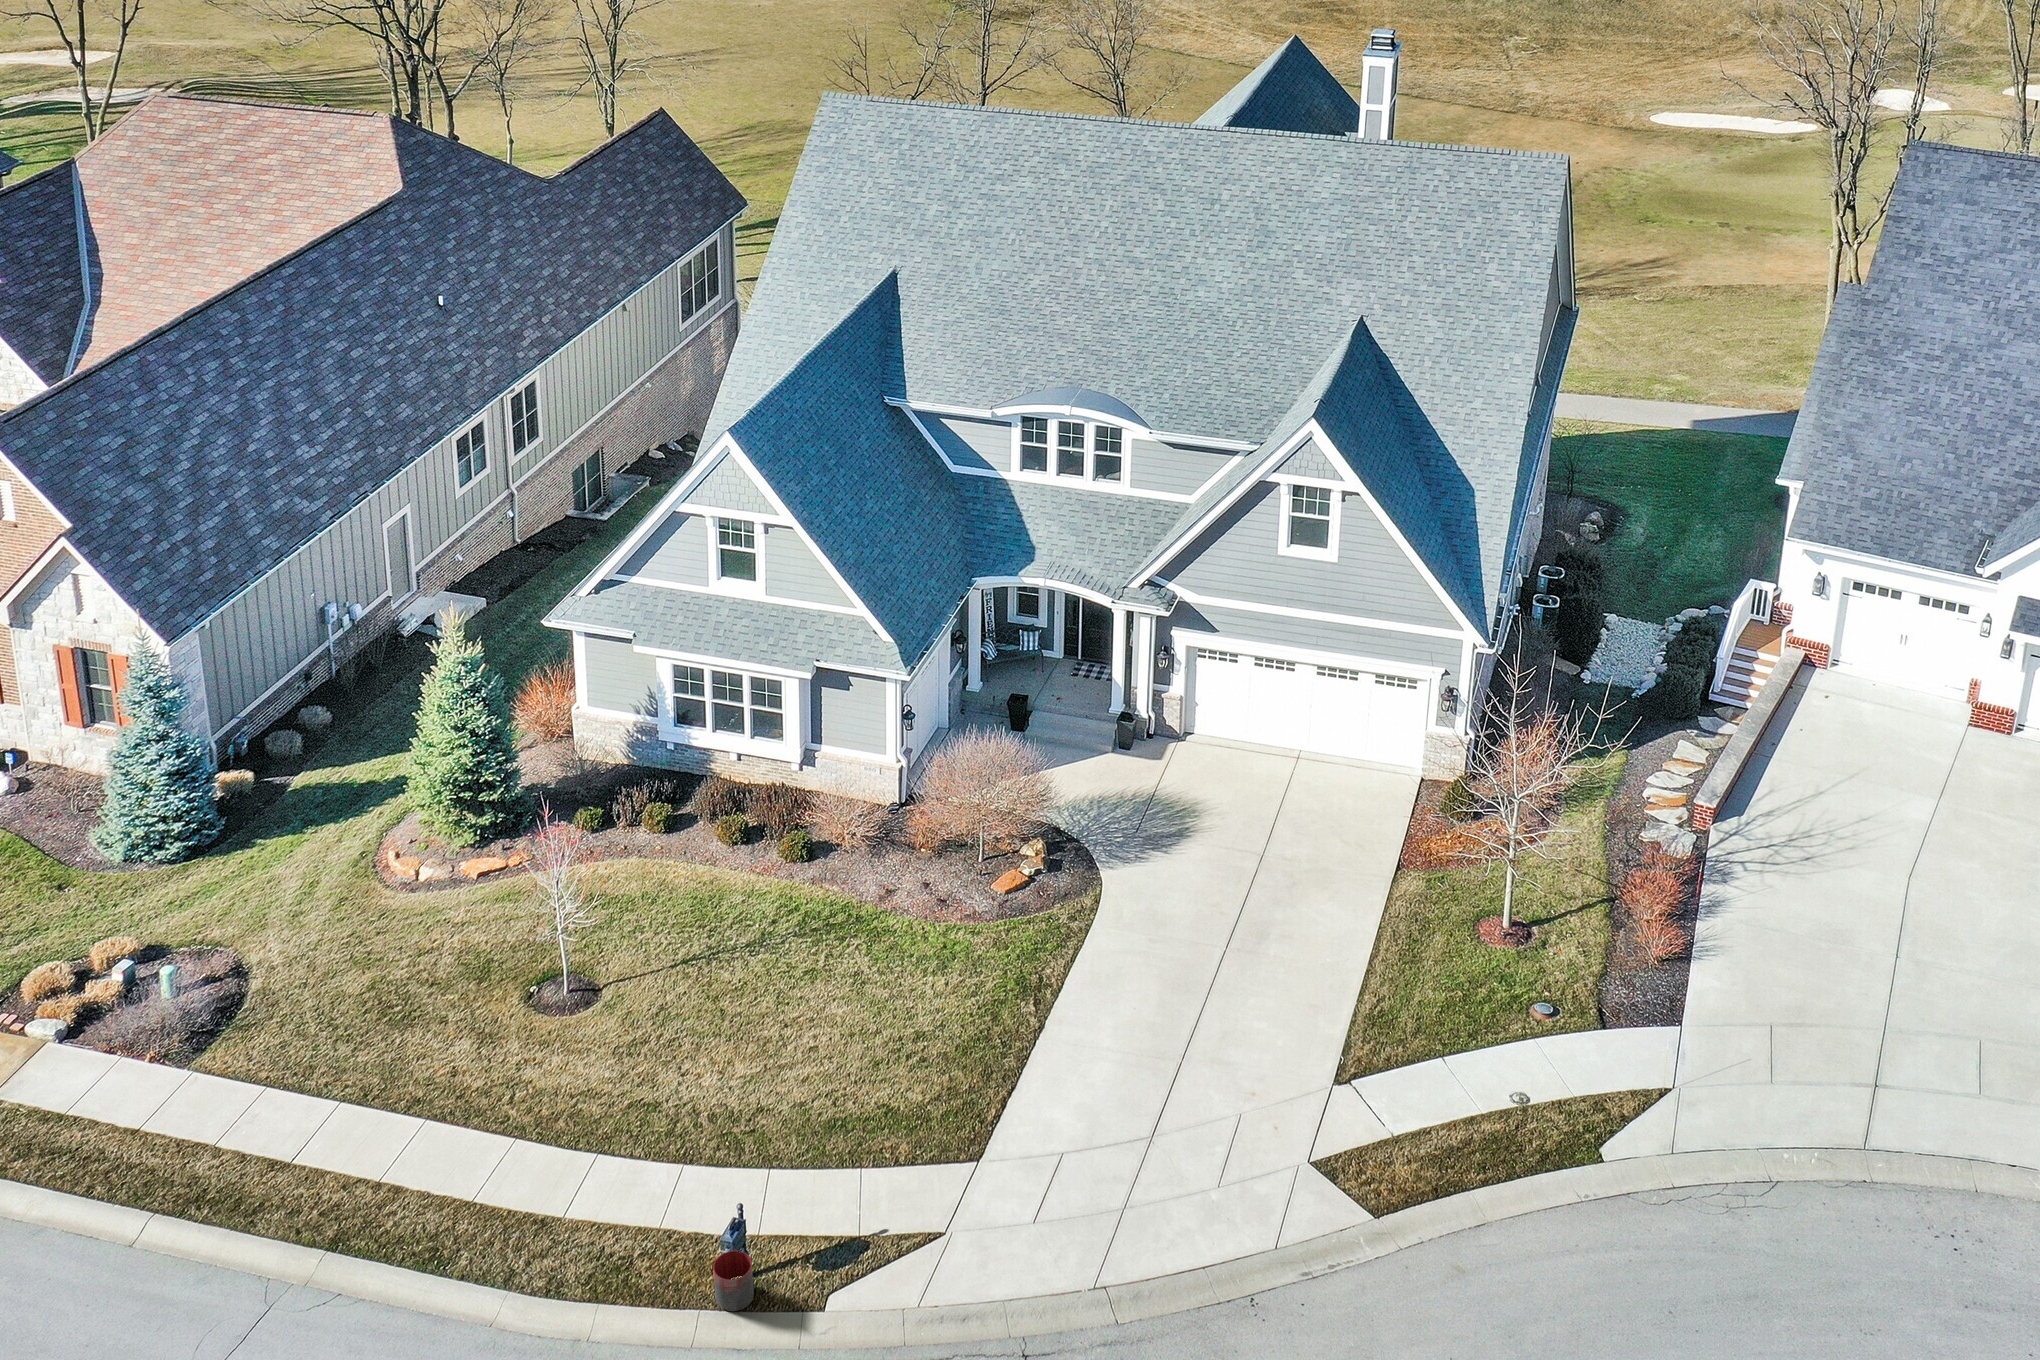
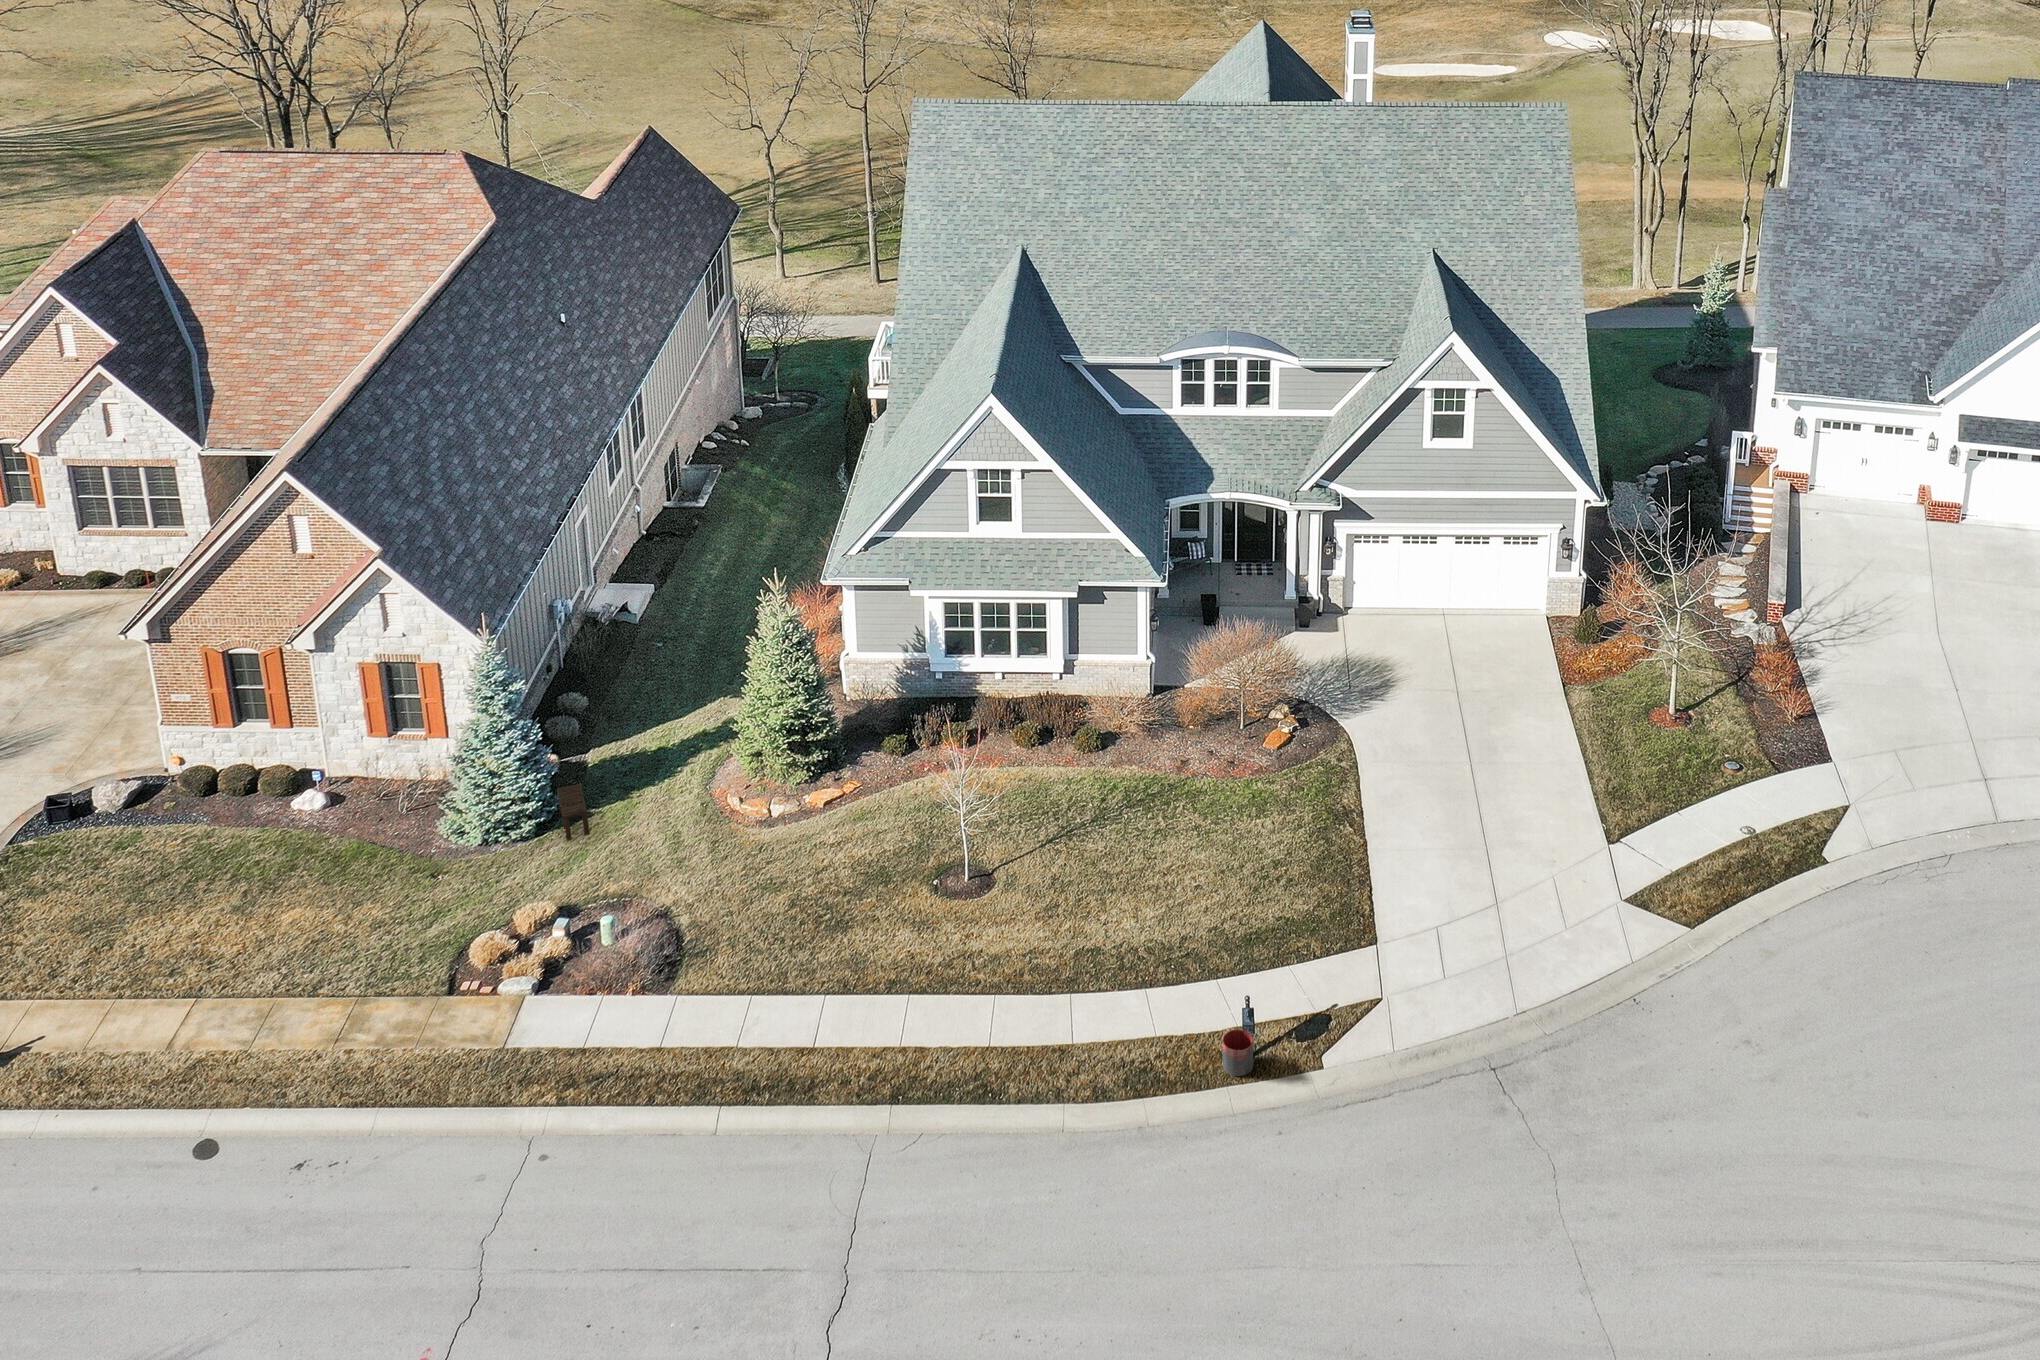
bench: none [199,808,242,868] -> present [557,784,590,840]

